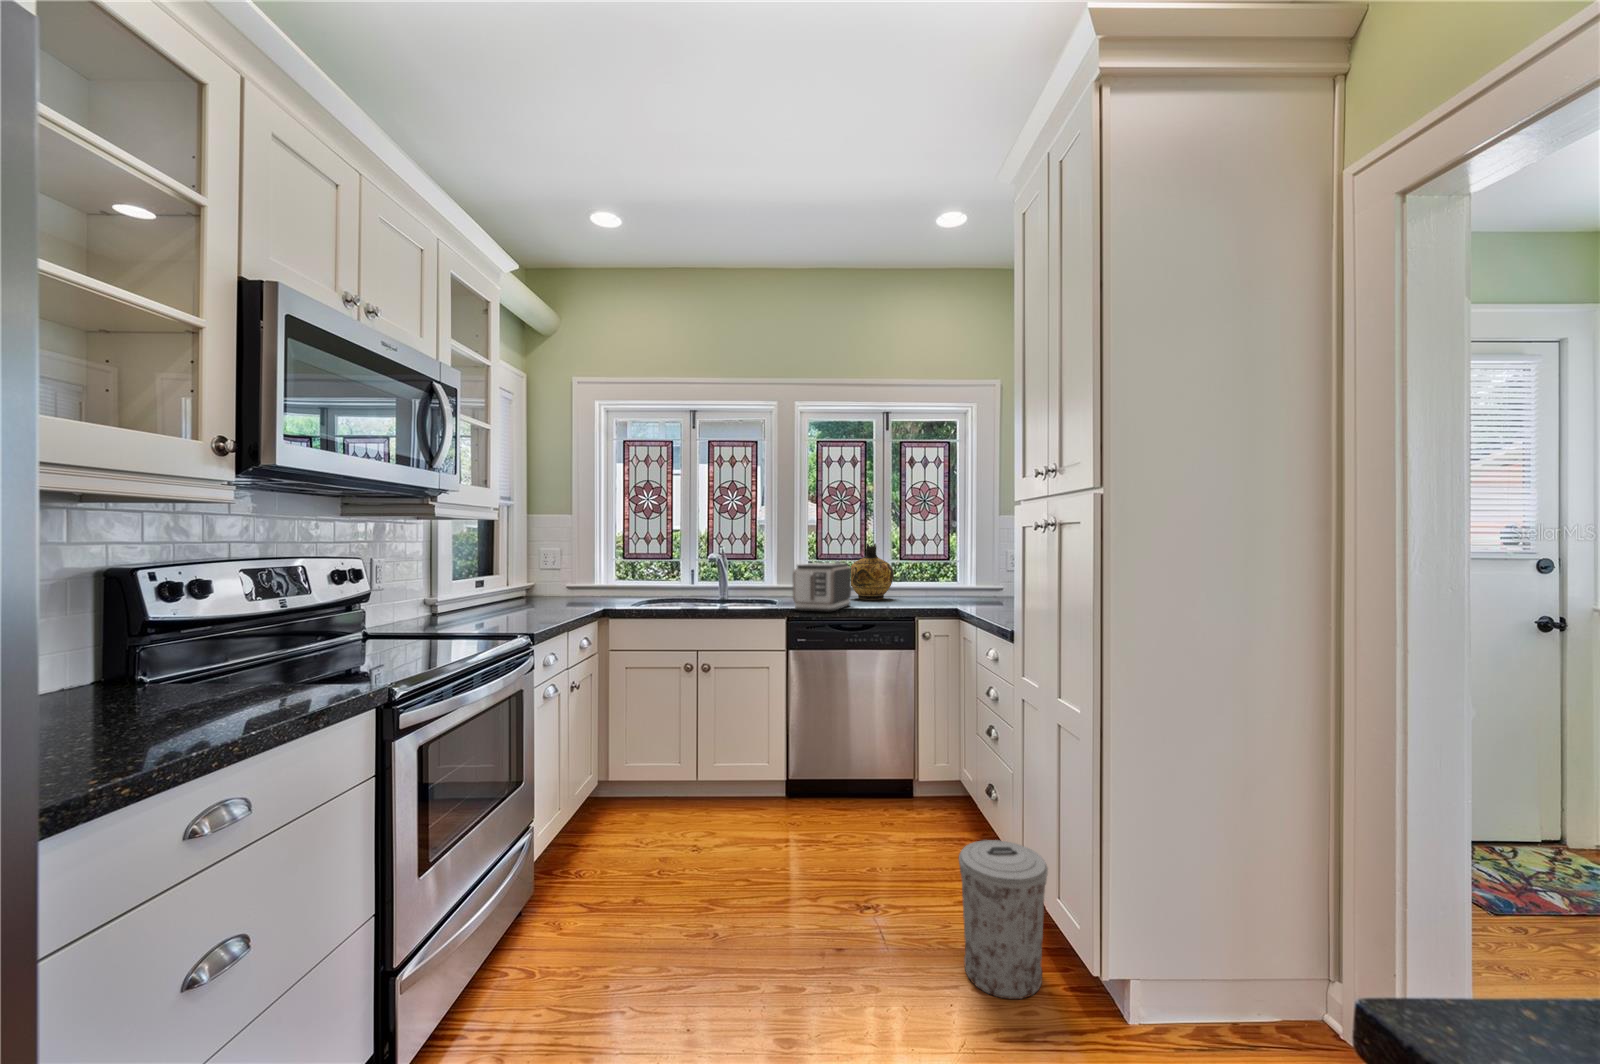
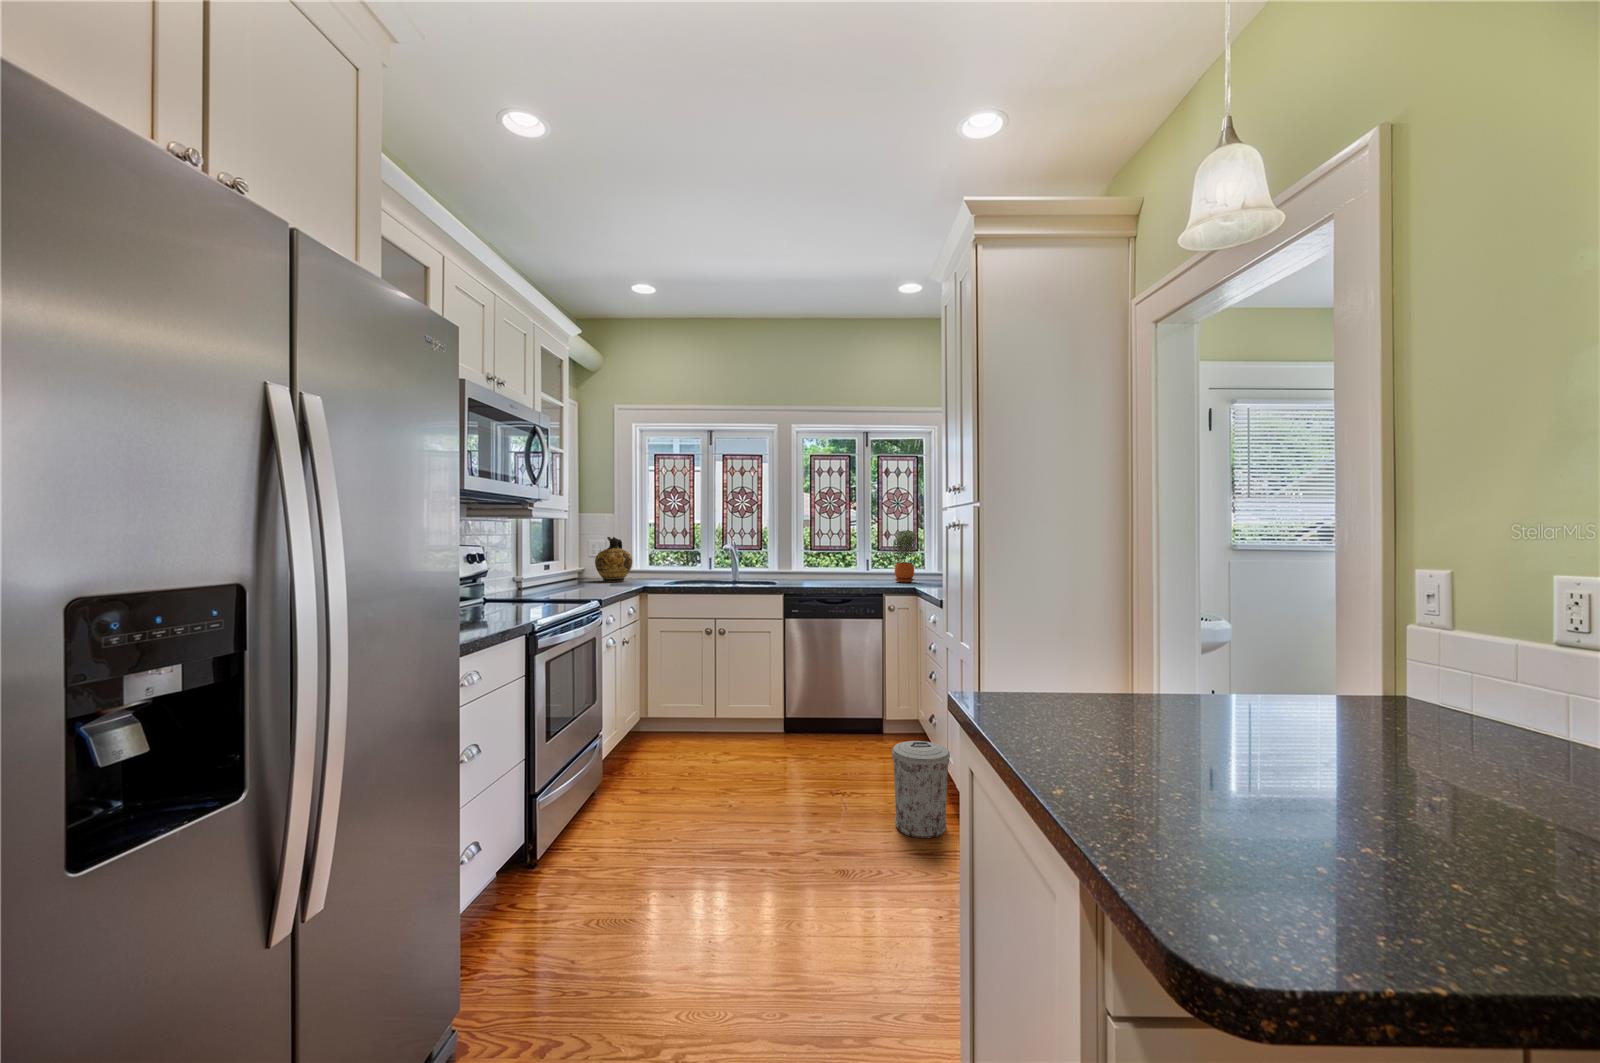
potted plant: none [921,534,953,600] -> present [893,530,916,583]
ceramic jug: present [851,544,894,600] -> present [595,537,632,582]
toaster: present [793,562,851,612] -> none [788,552,834,589]

